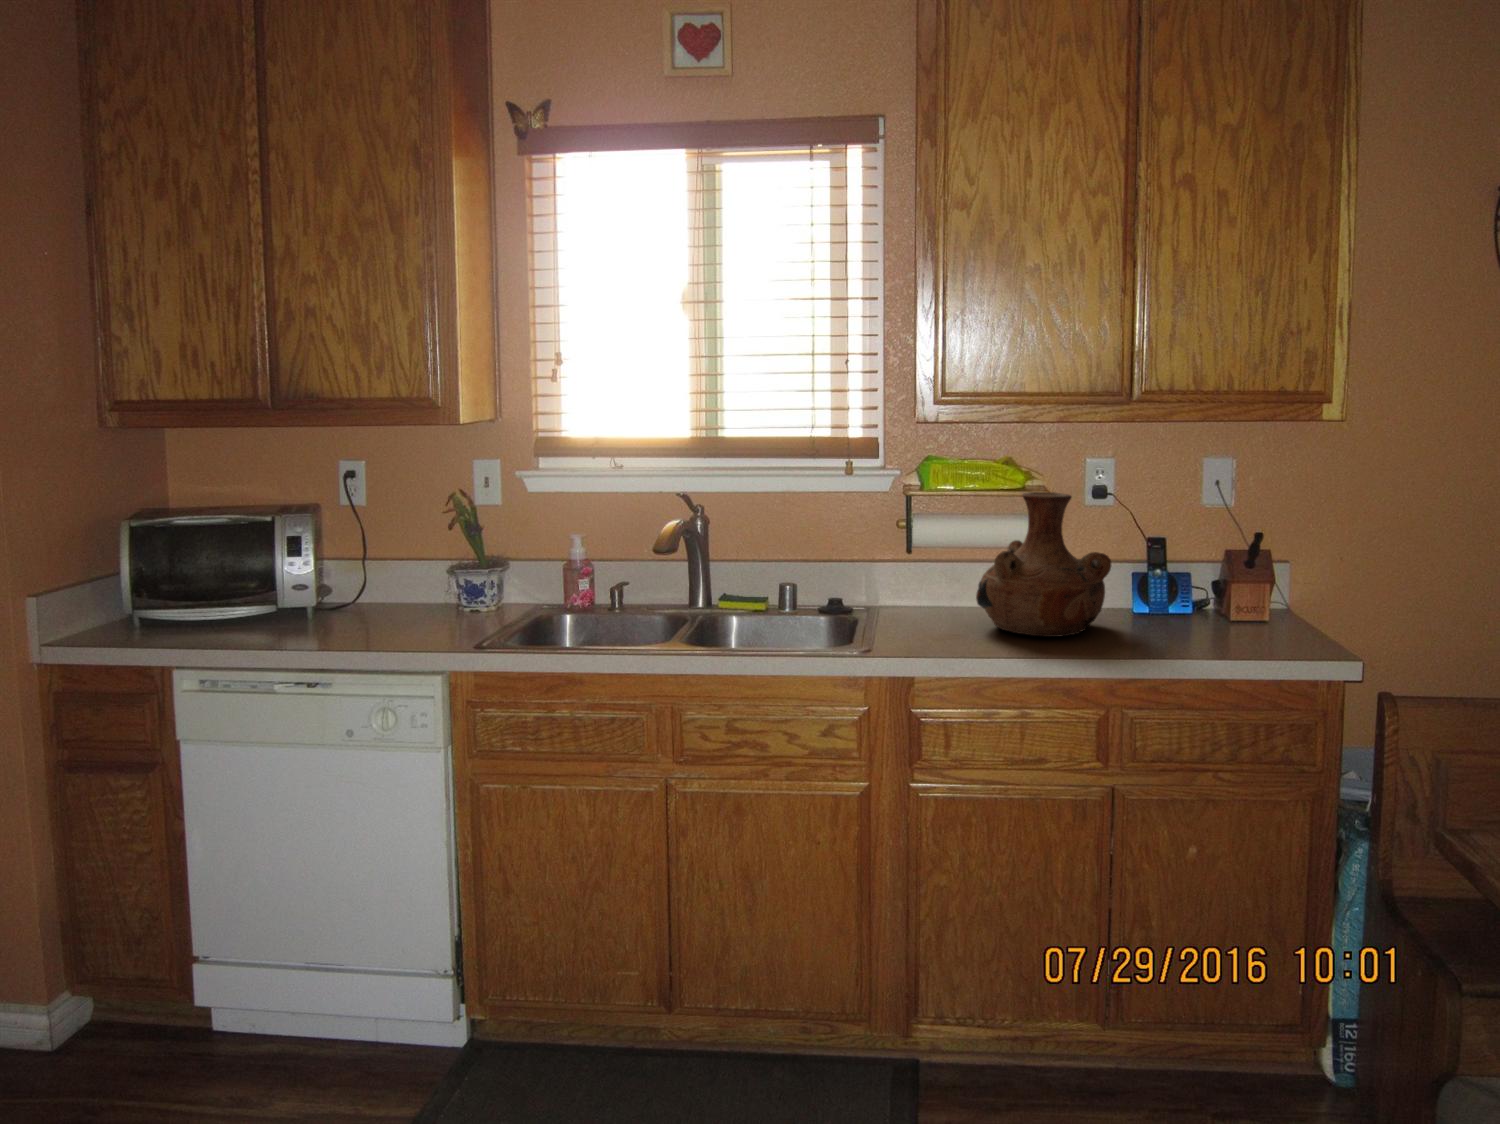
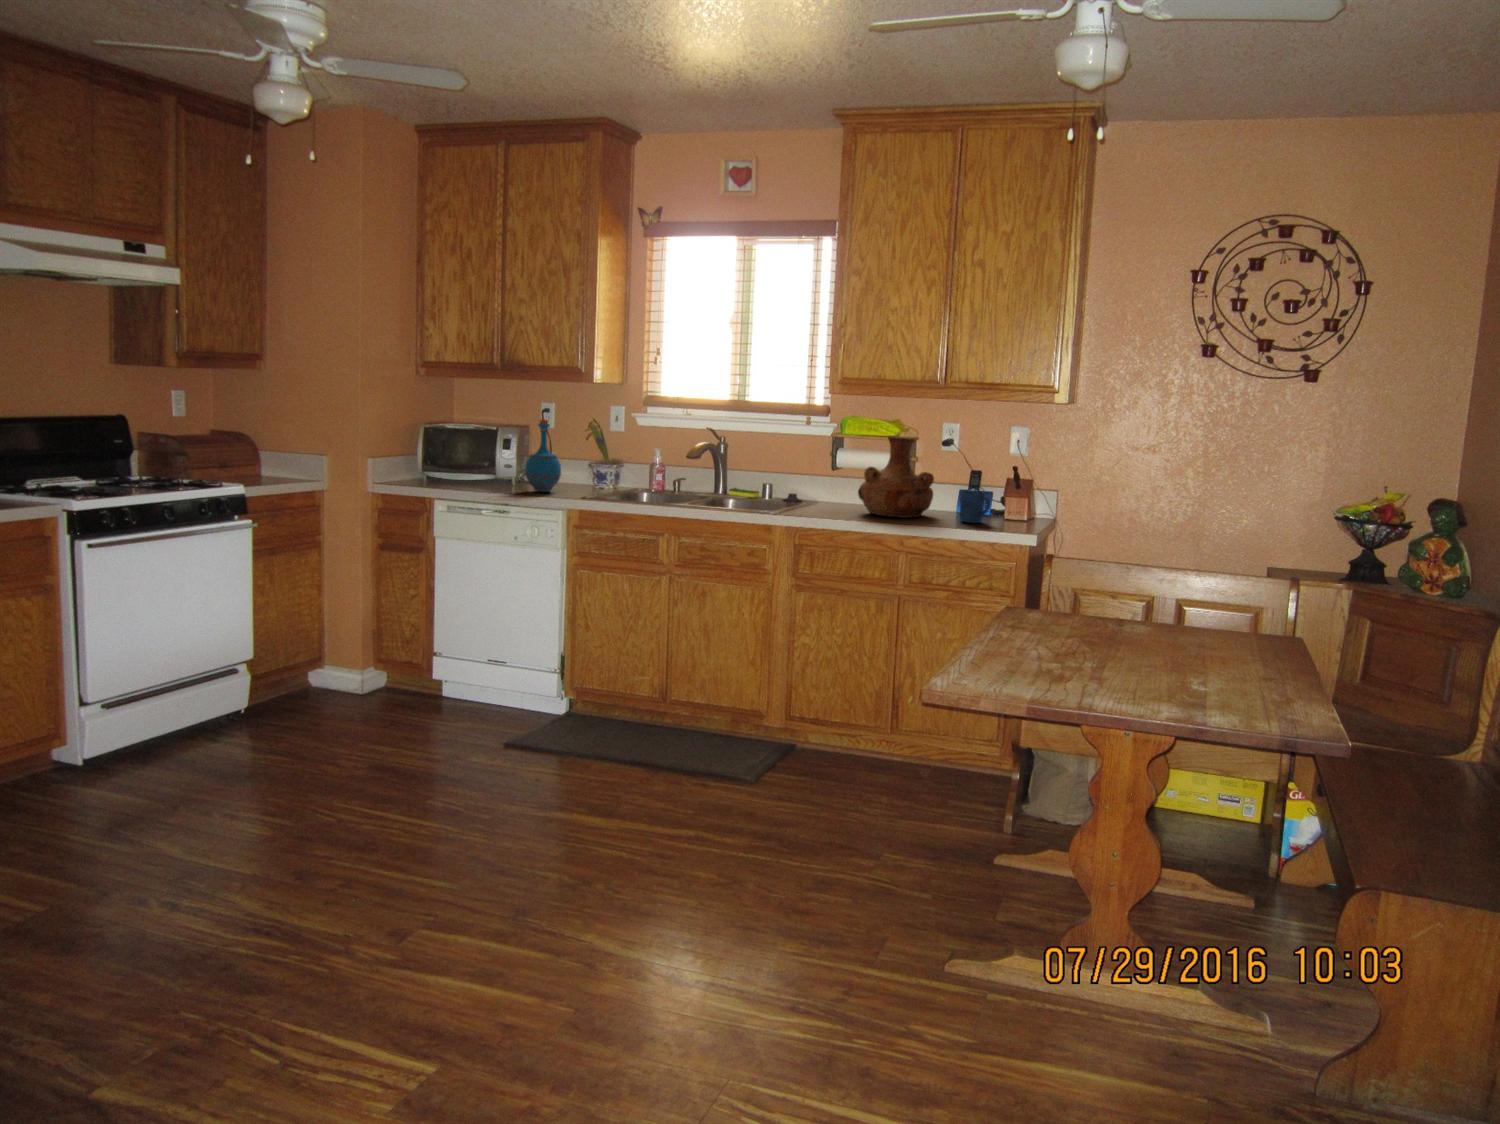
bottle: none [342,500,411,634] -> present [525,419,561,492]
mug: none [1163,578,1221,636] -> present [960,490,990,523]

